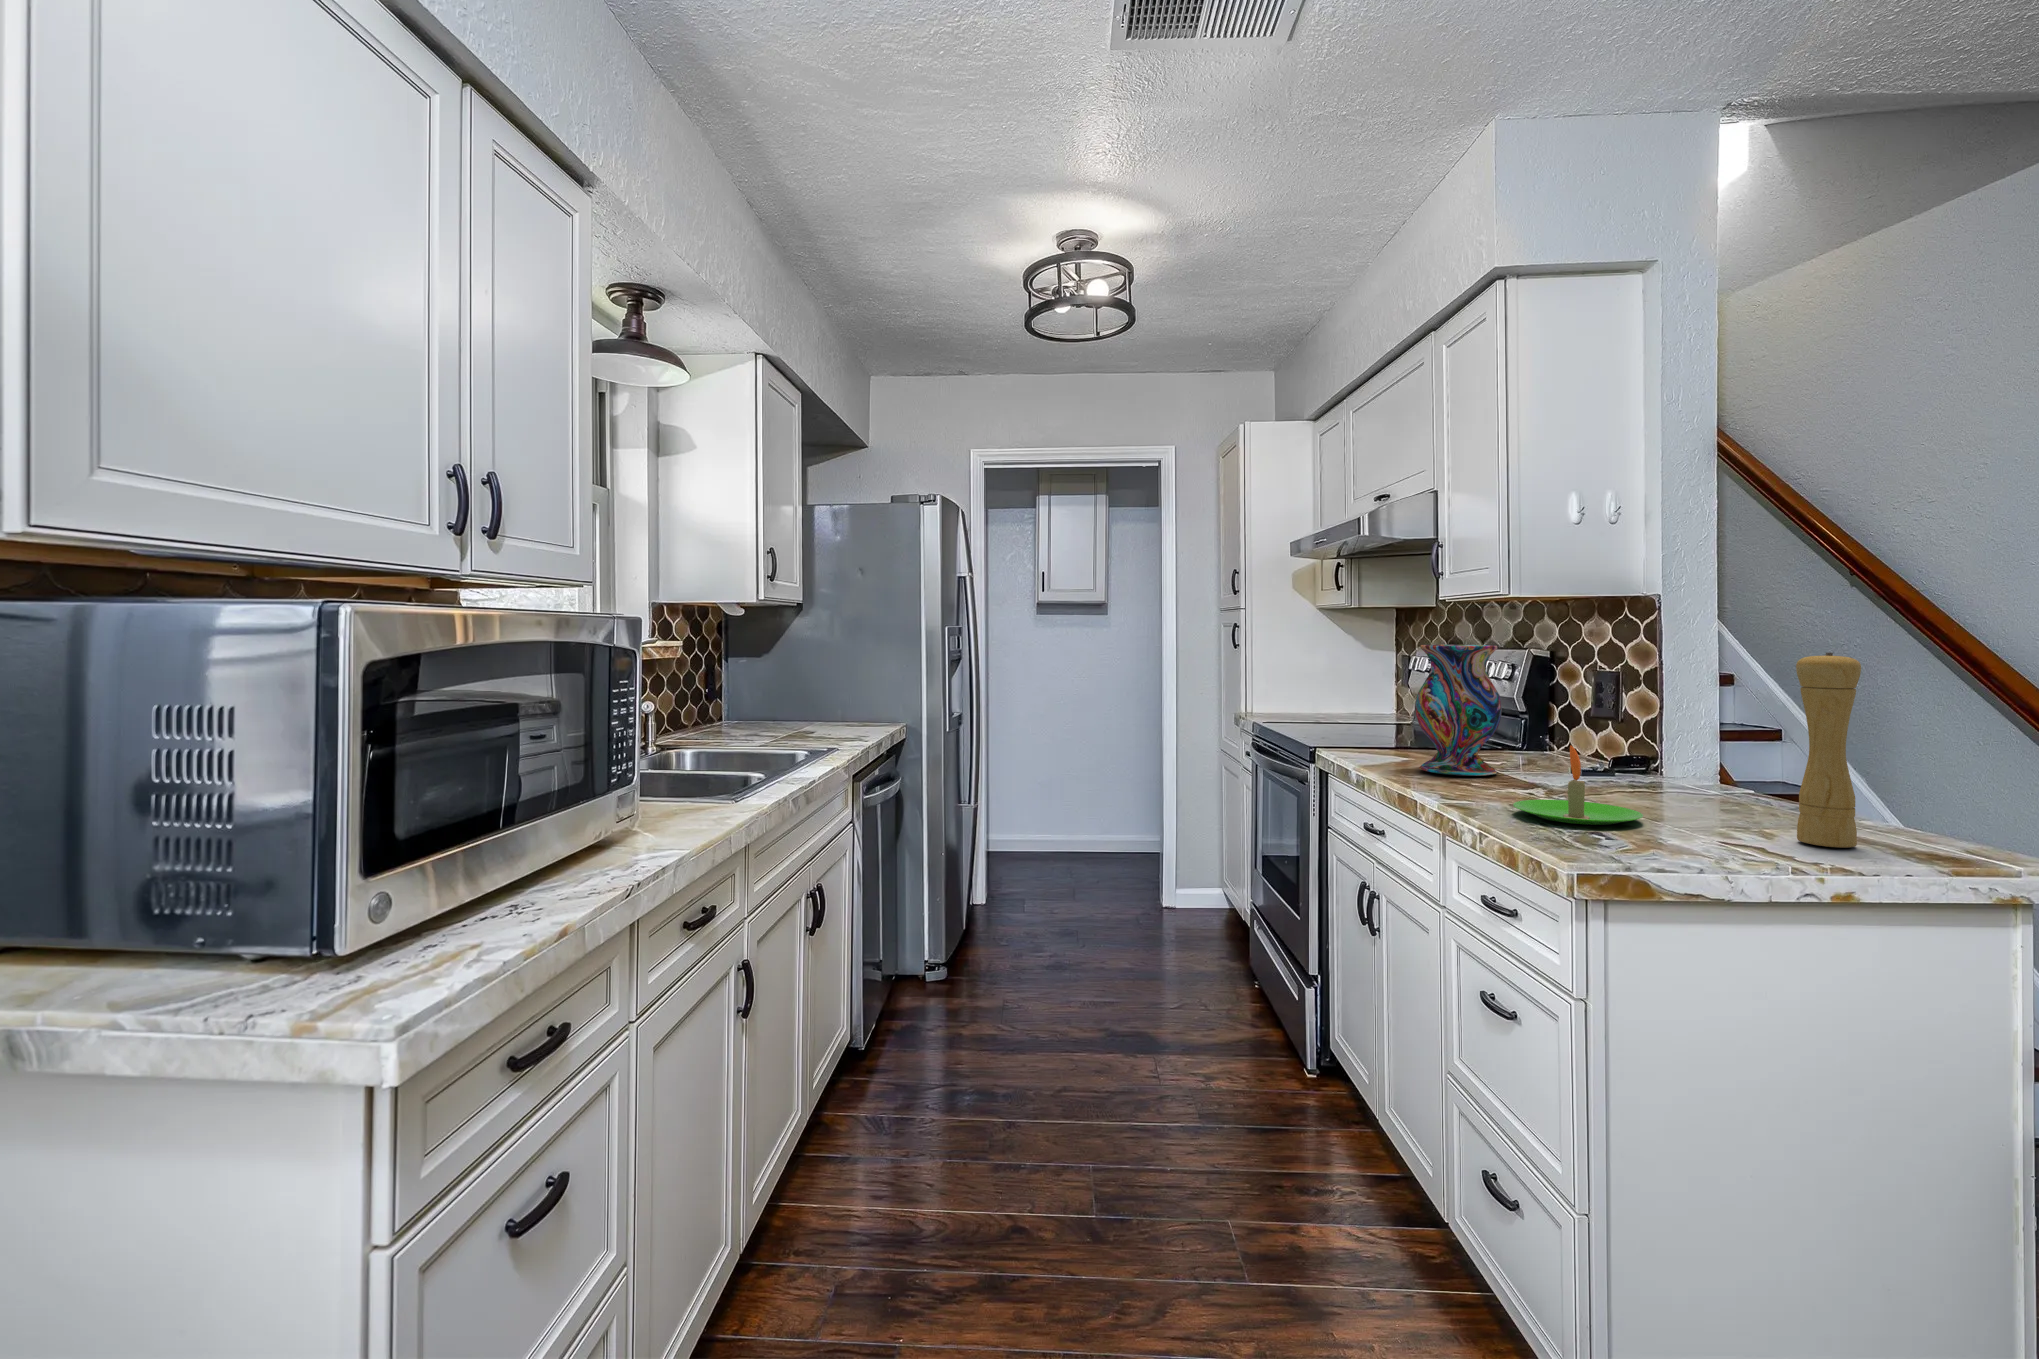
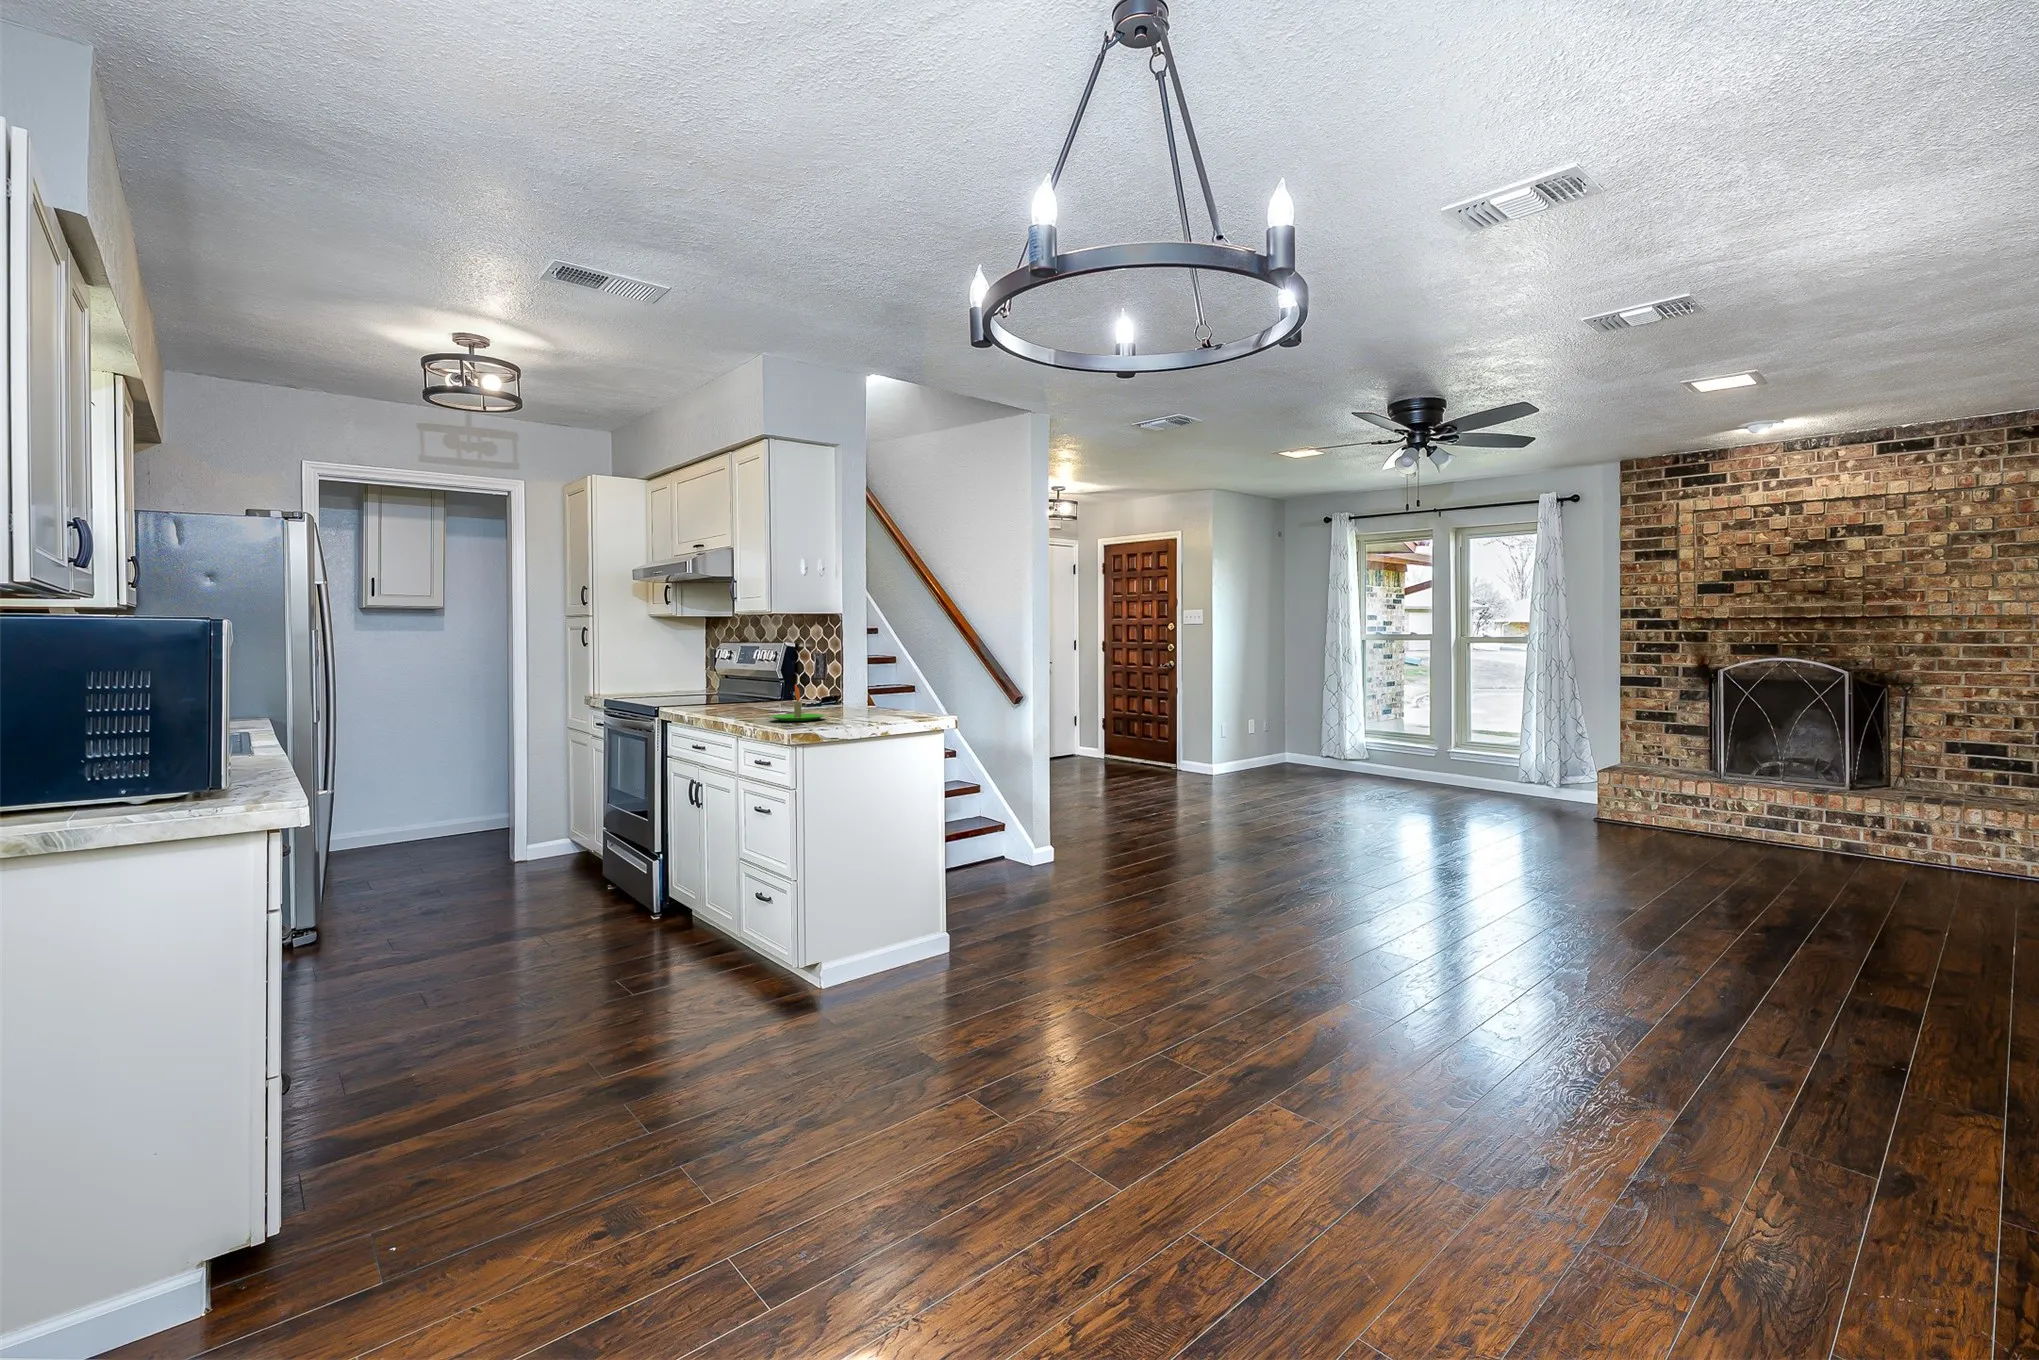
vase: present [1415,645,1502,776] -> none [721,639,767,712]
pepper mill: present [1796,653,1861,848] -> none [880,637,901,719]

